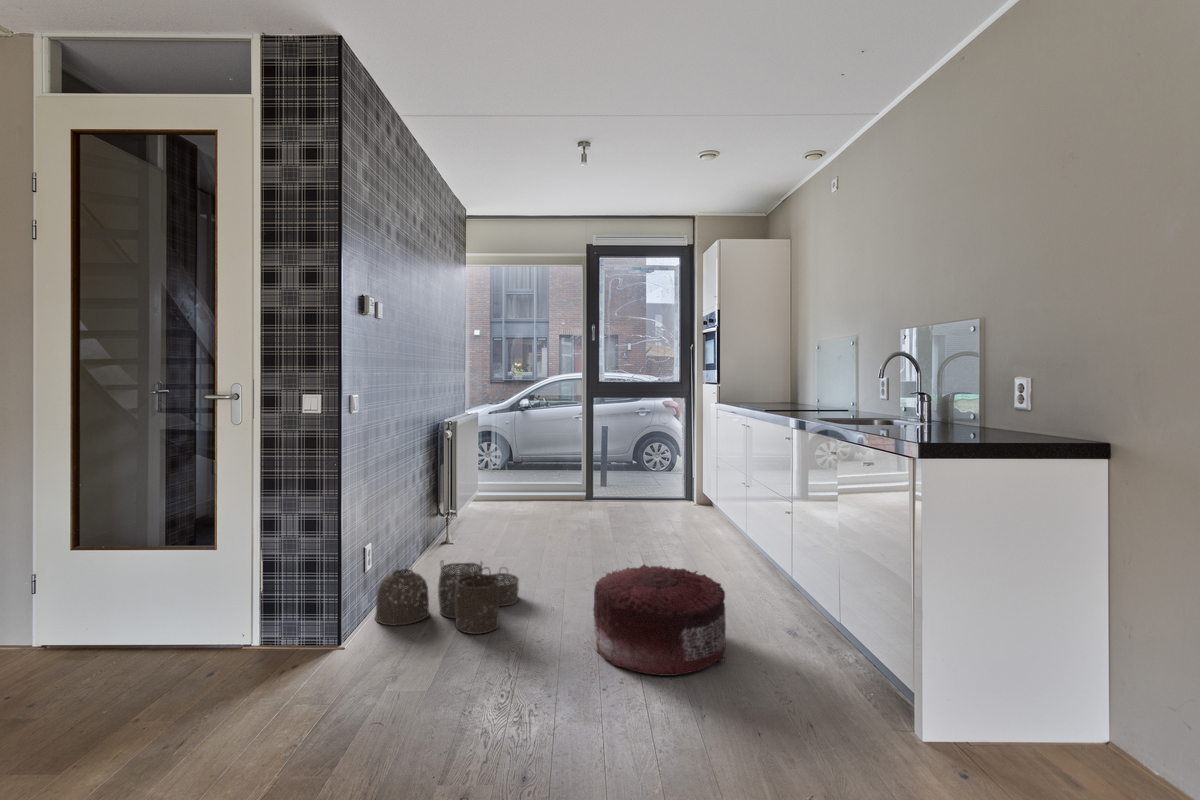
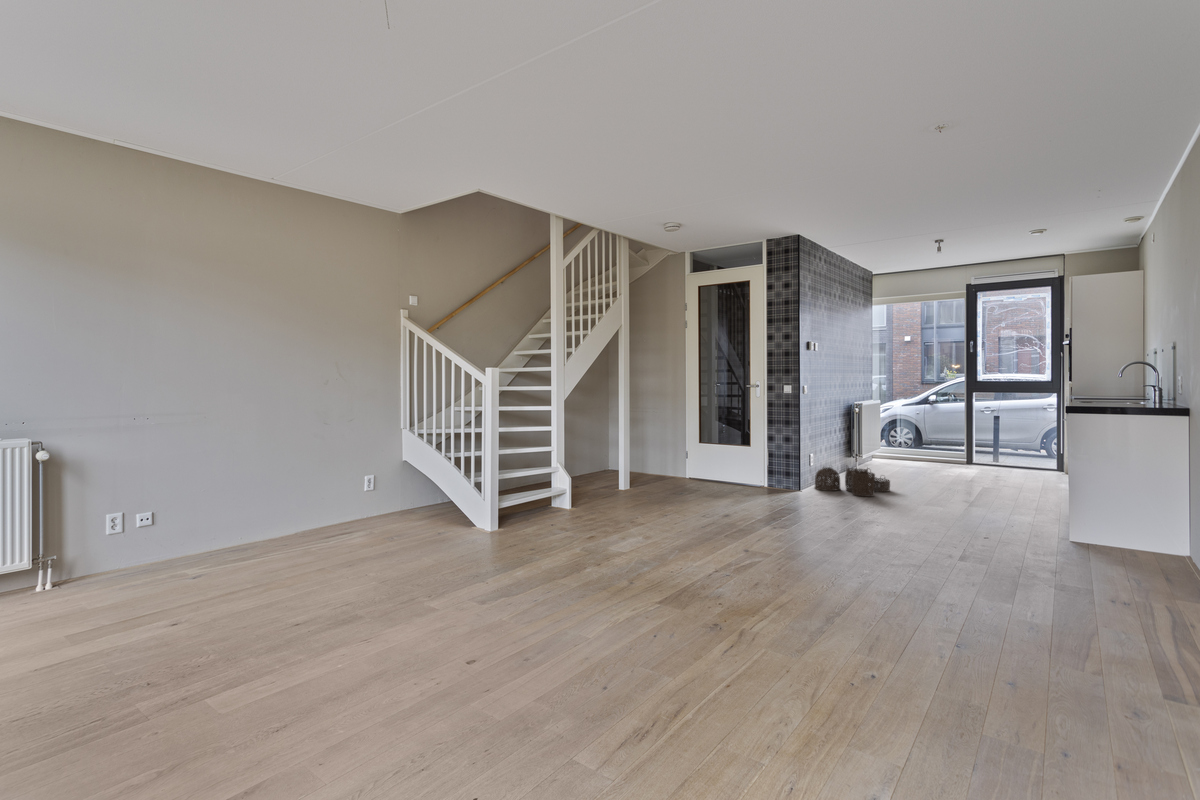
pouf: present [593,564,726,676] -> none [920,473,1001,517]

